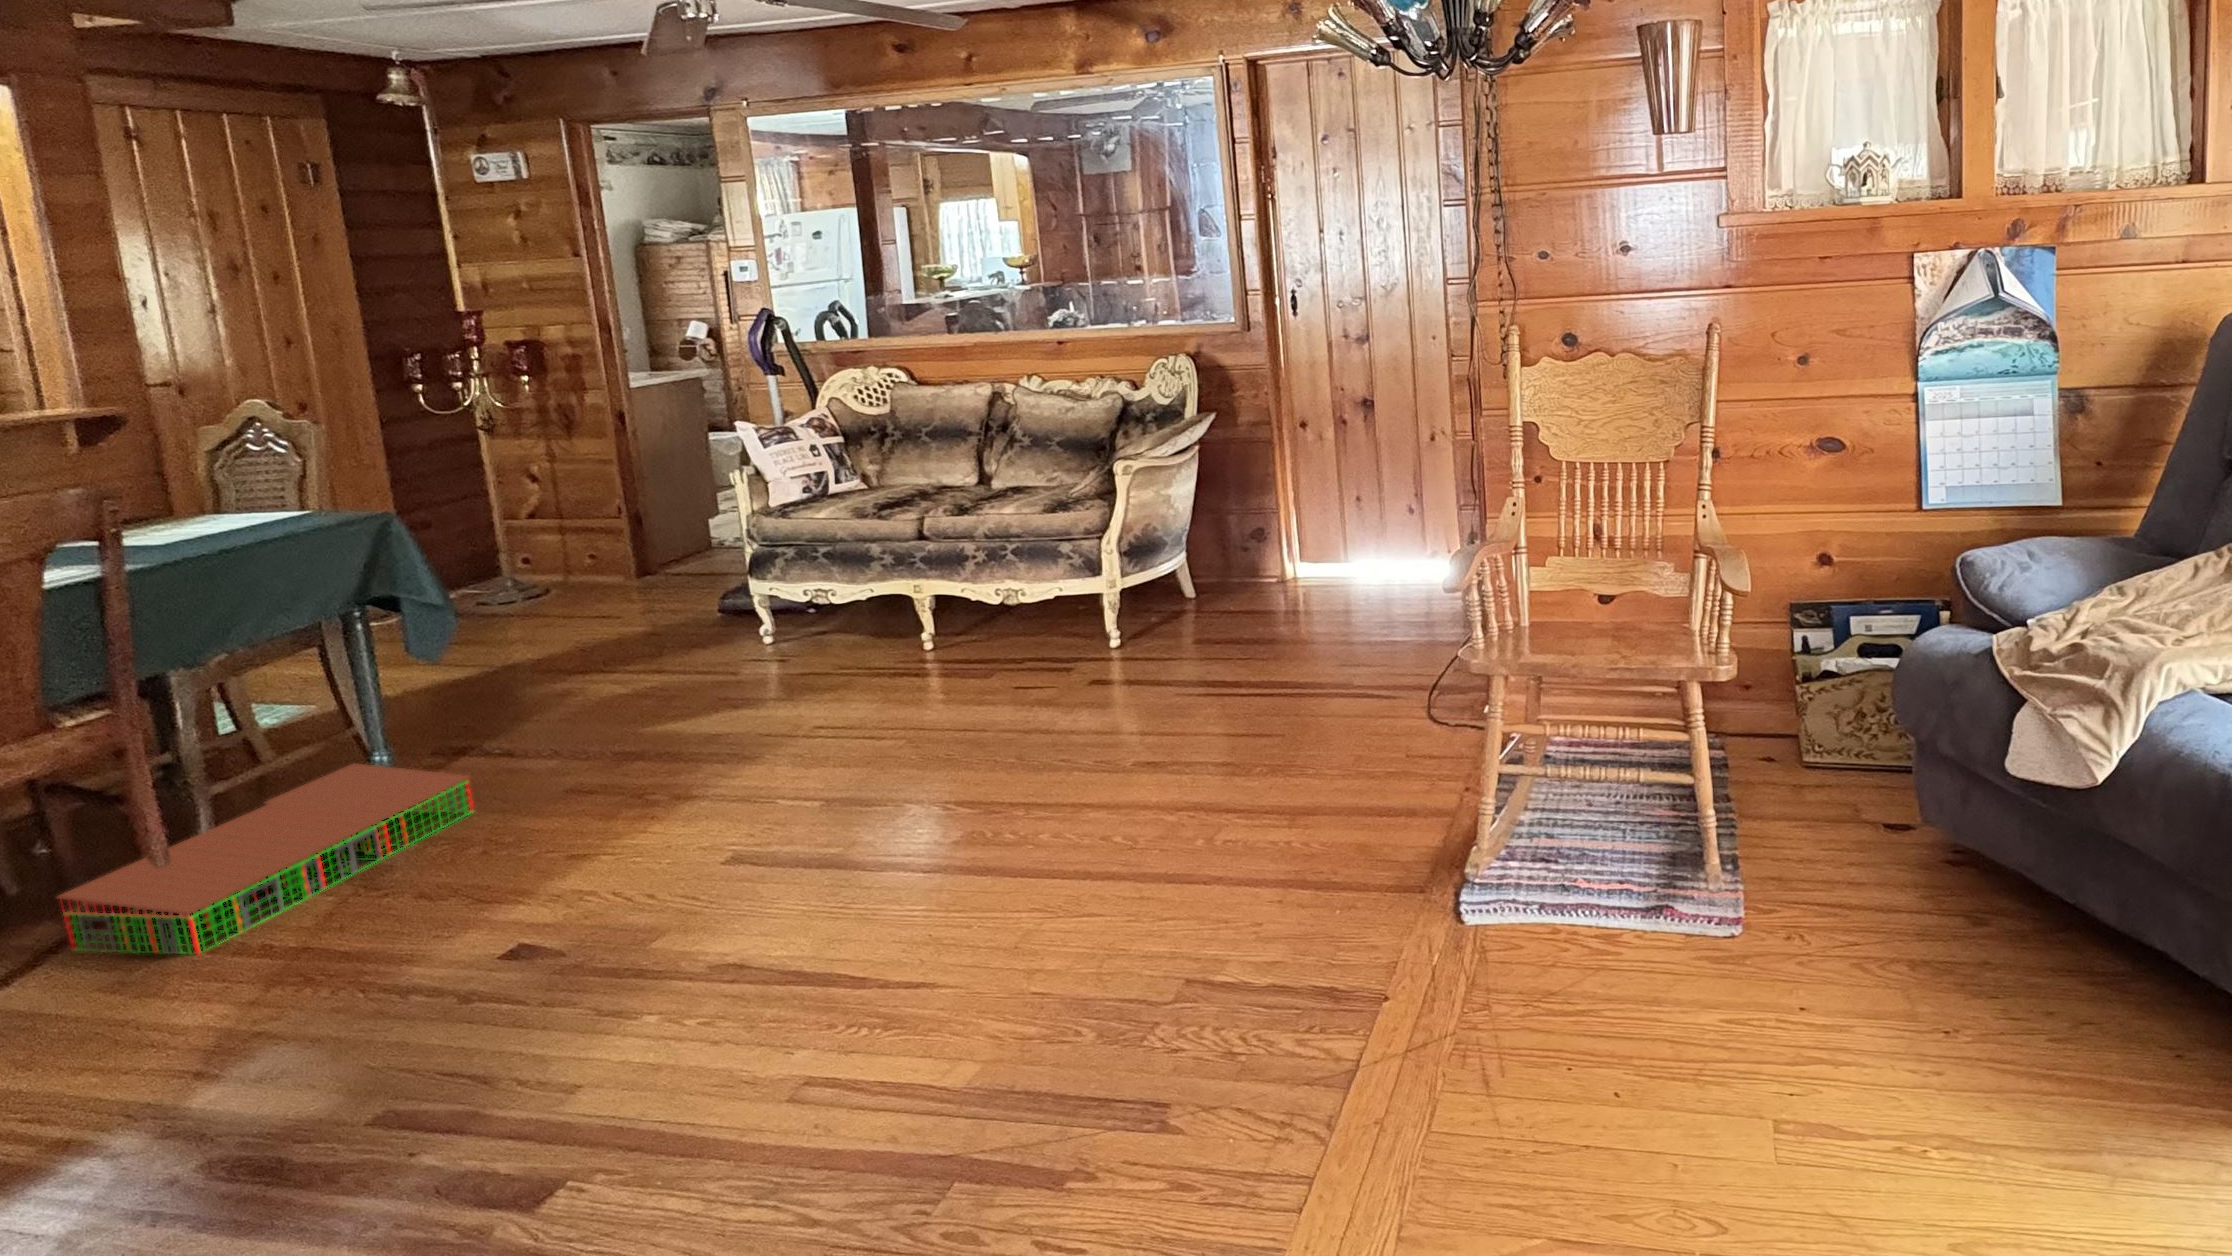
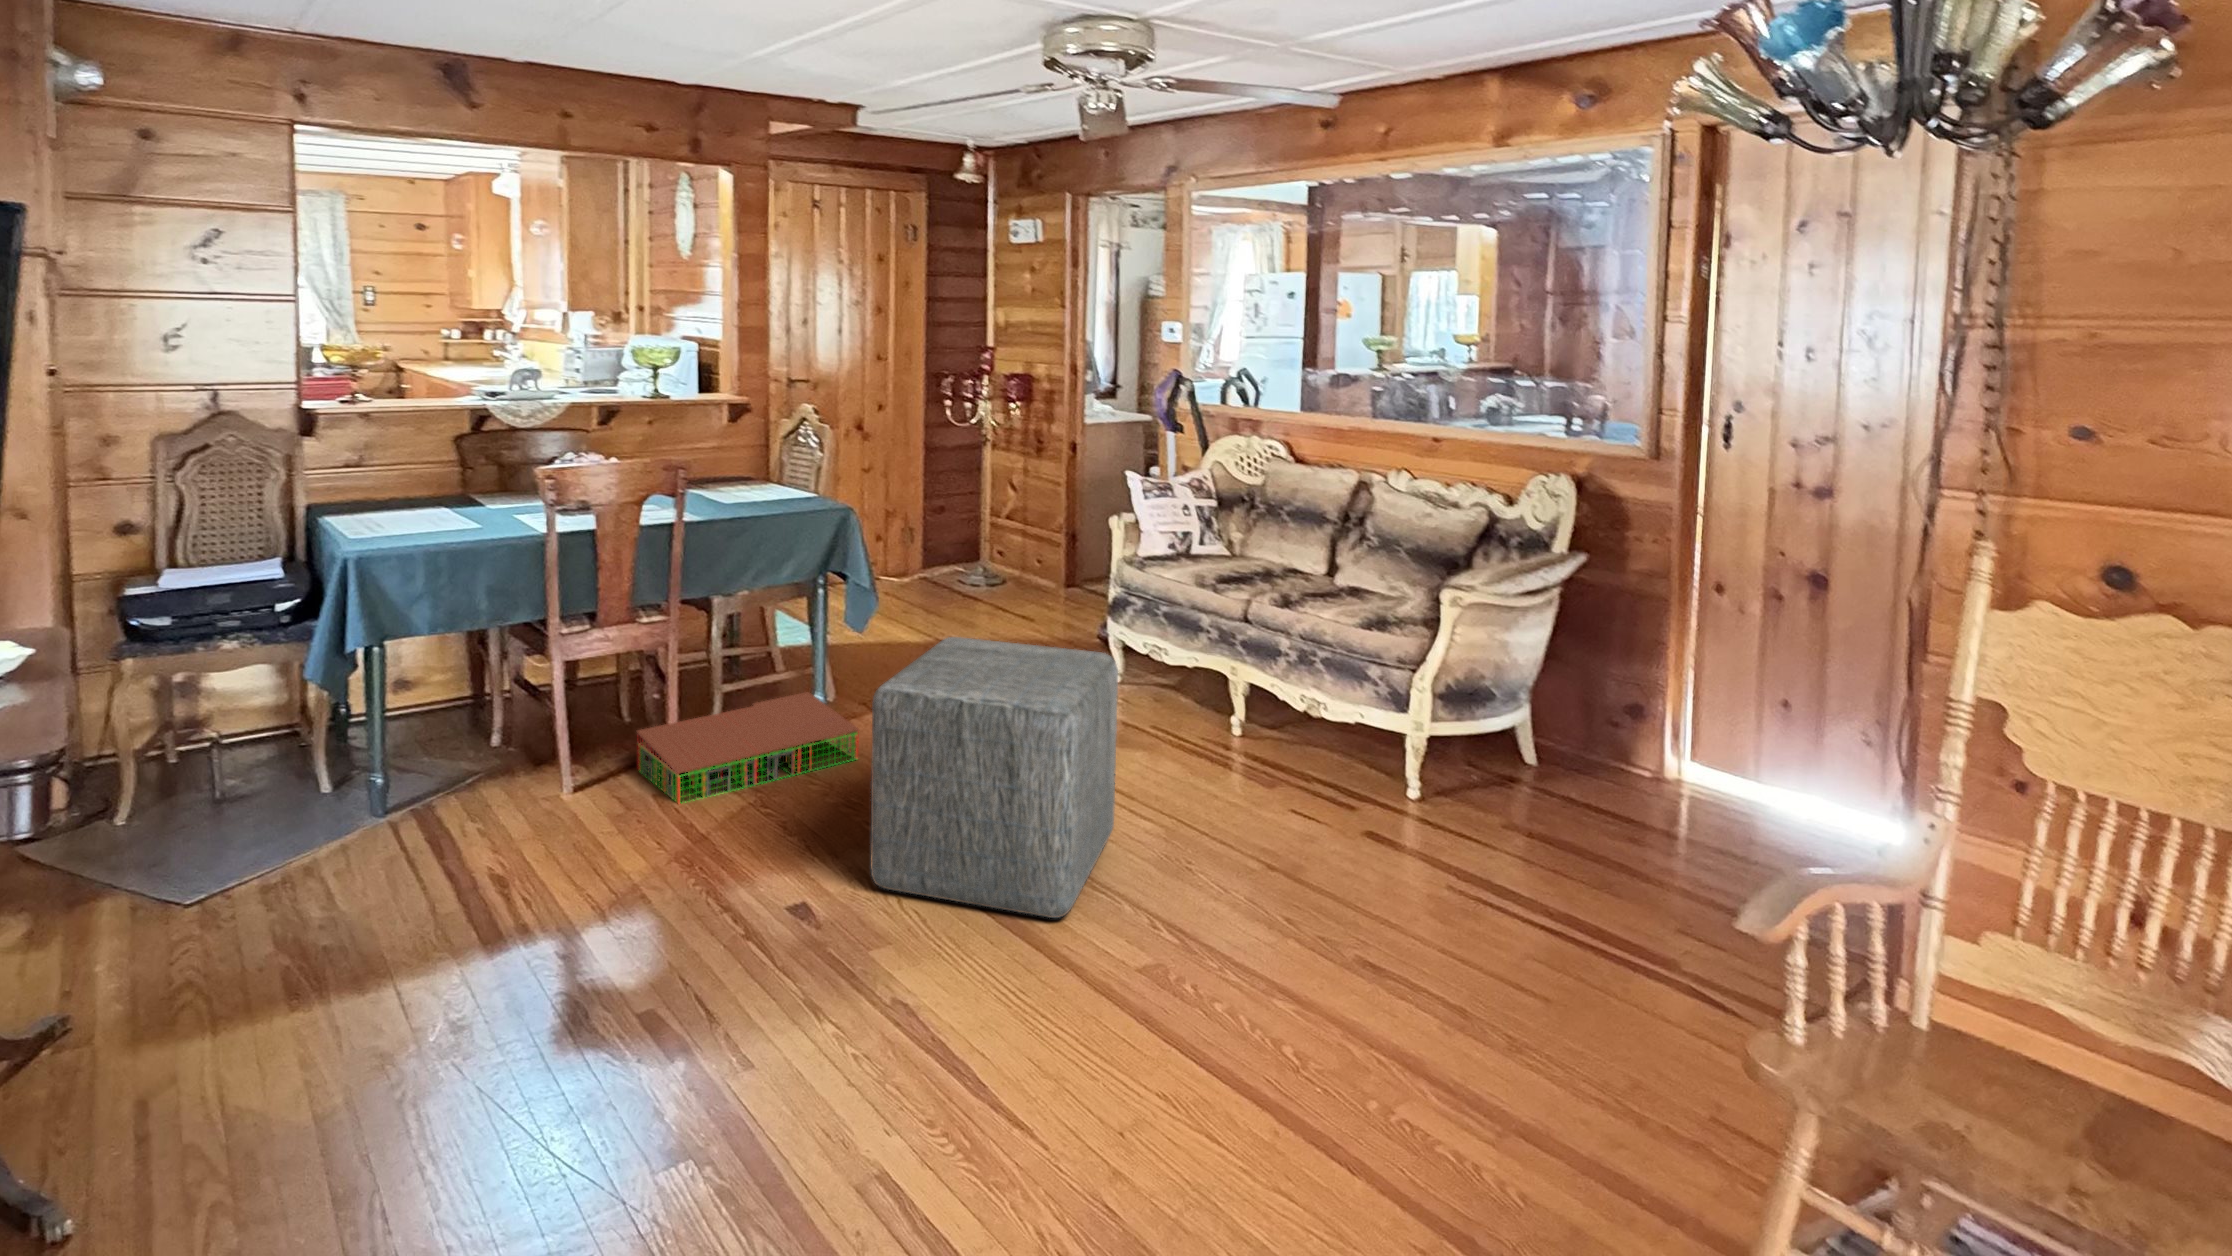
ottoman: none [562,585,864,904] -> present [870,637,1118,918]

